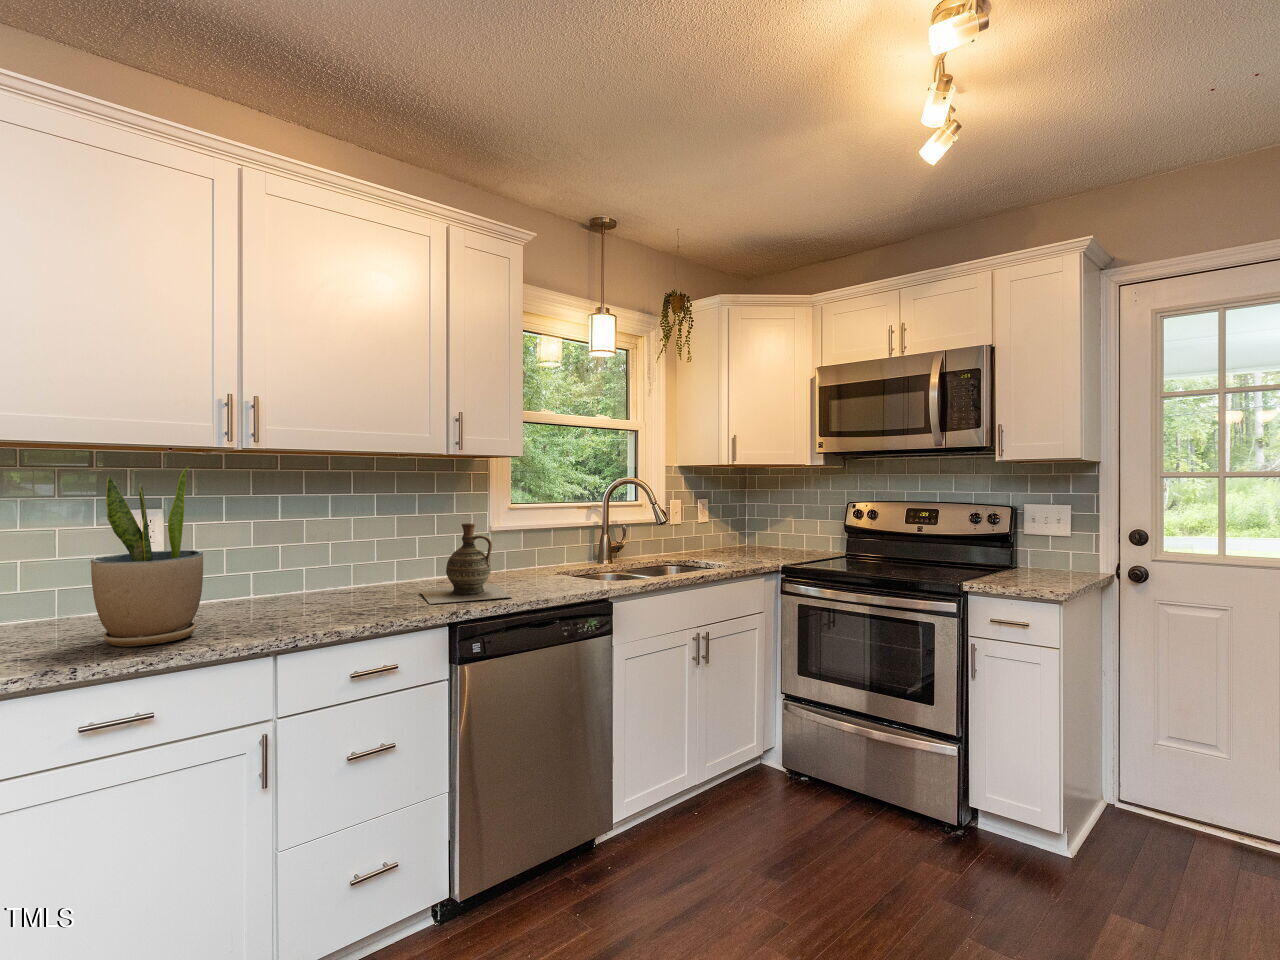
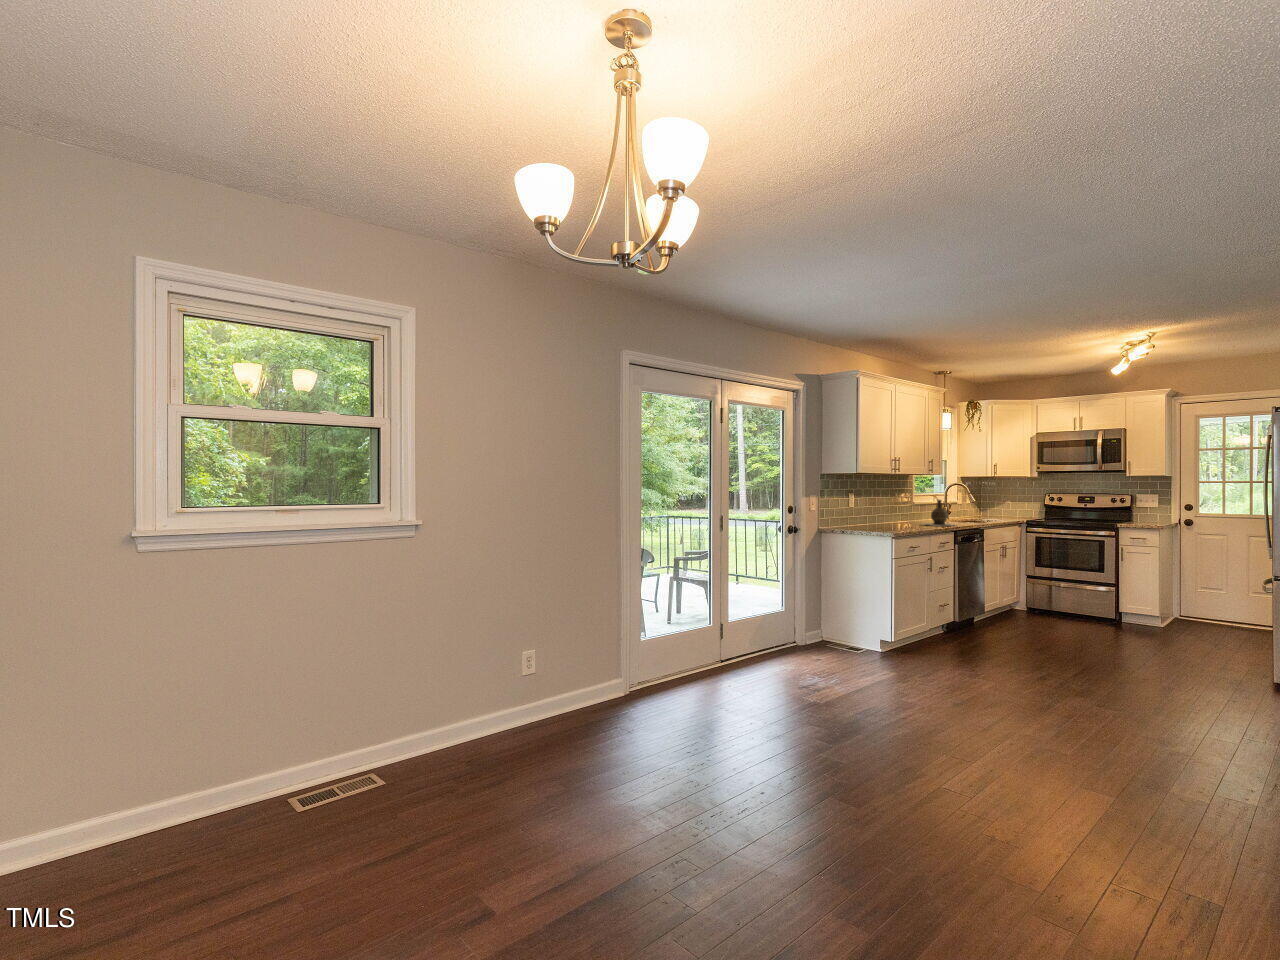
potted plant: present [90,466,203,646] -> none [883,480,911,530]

